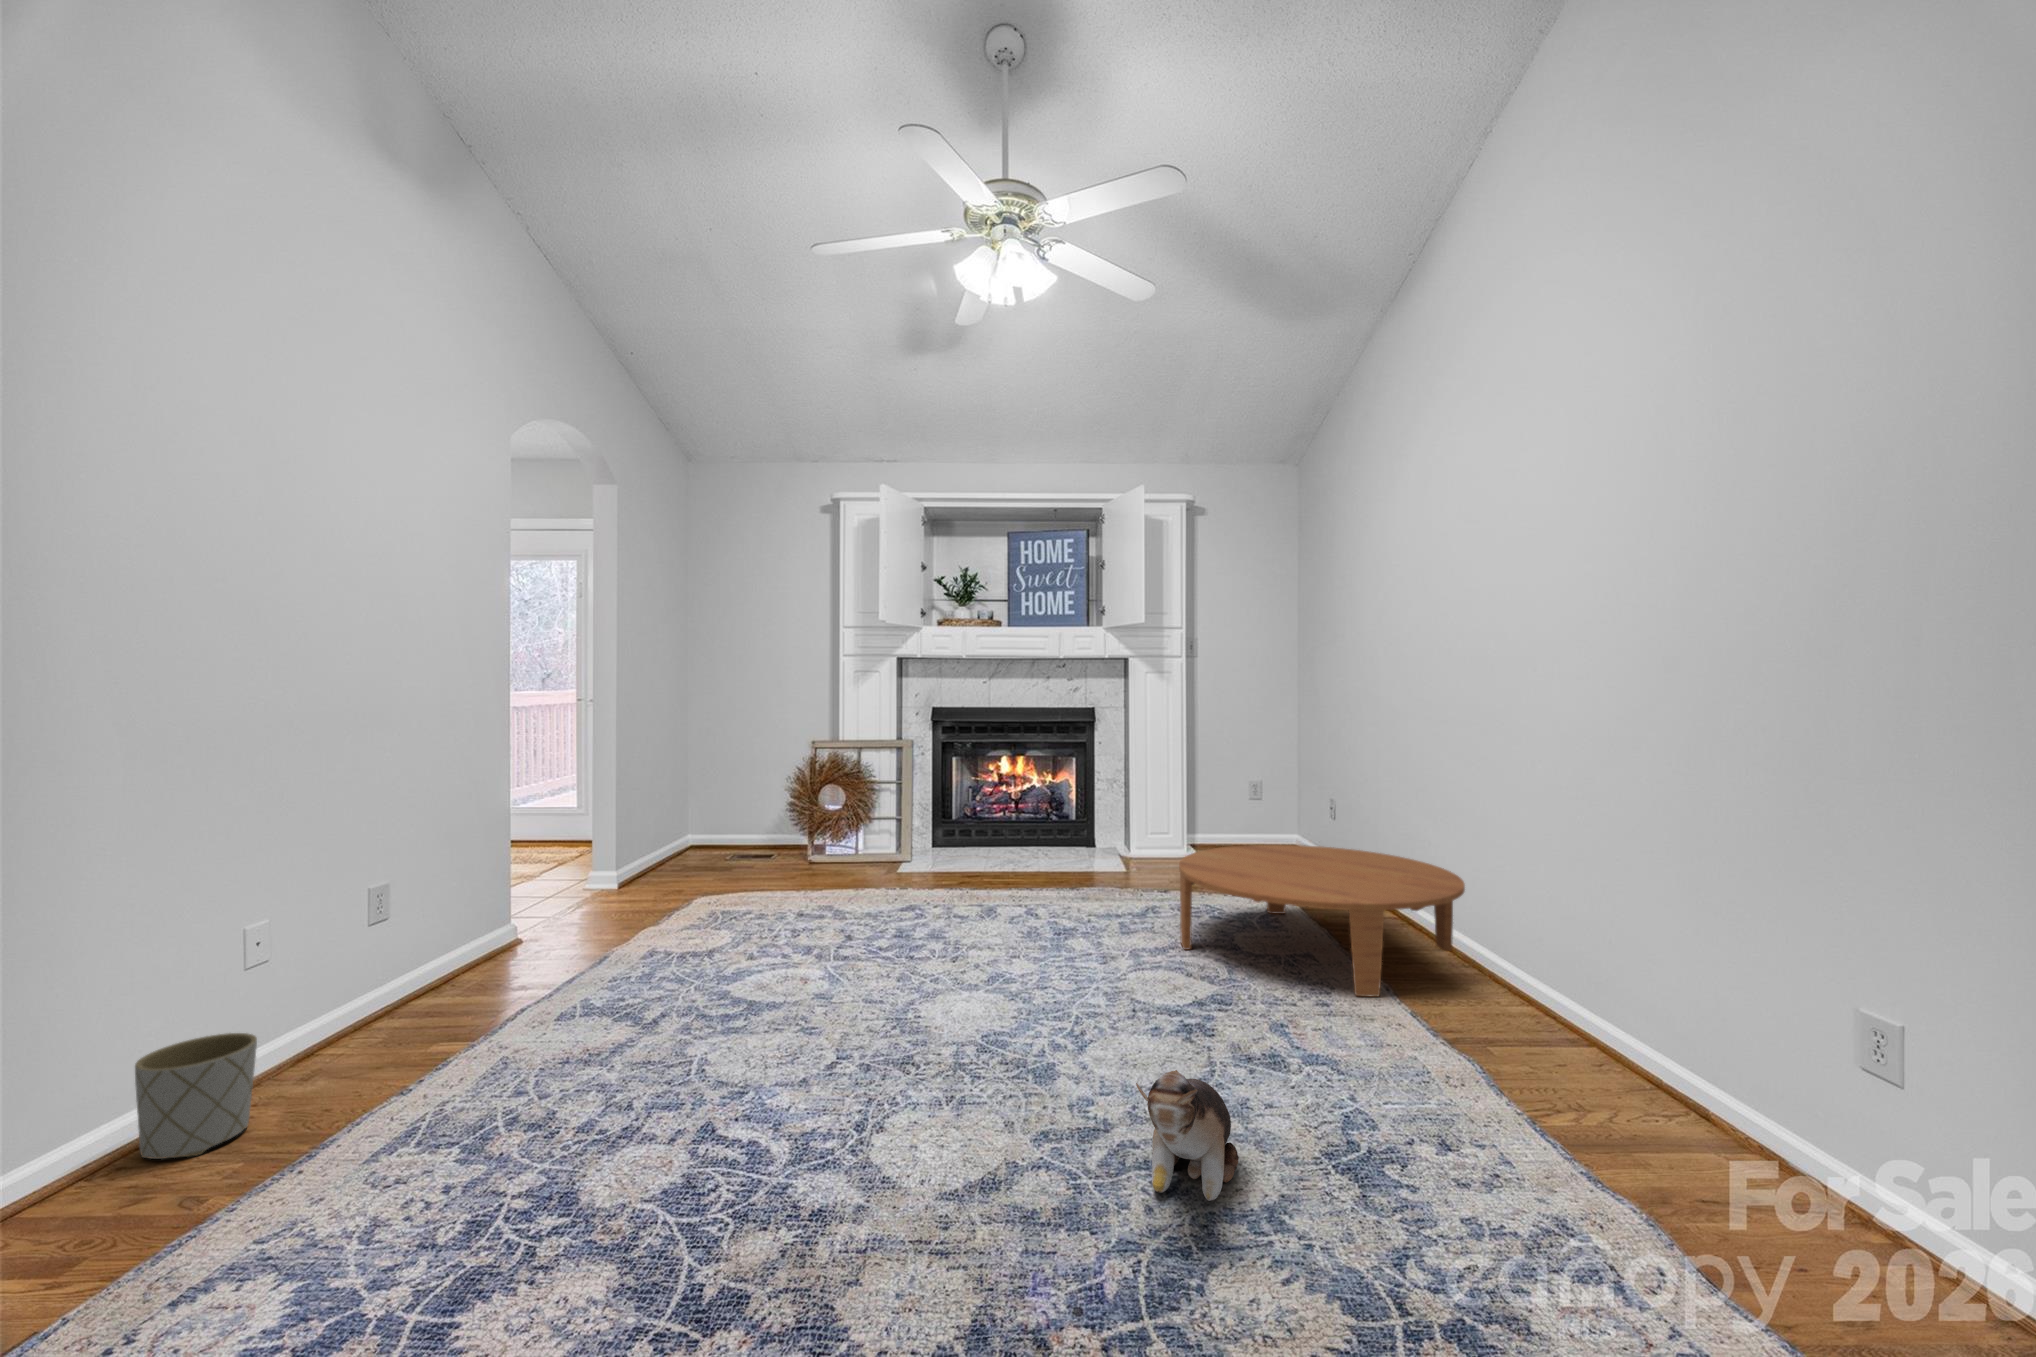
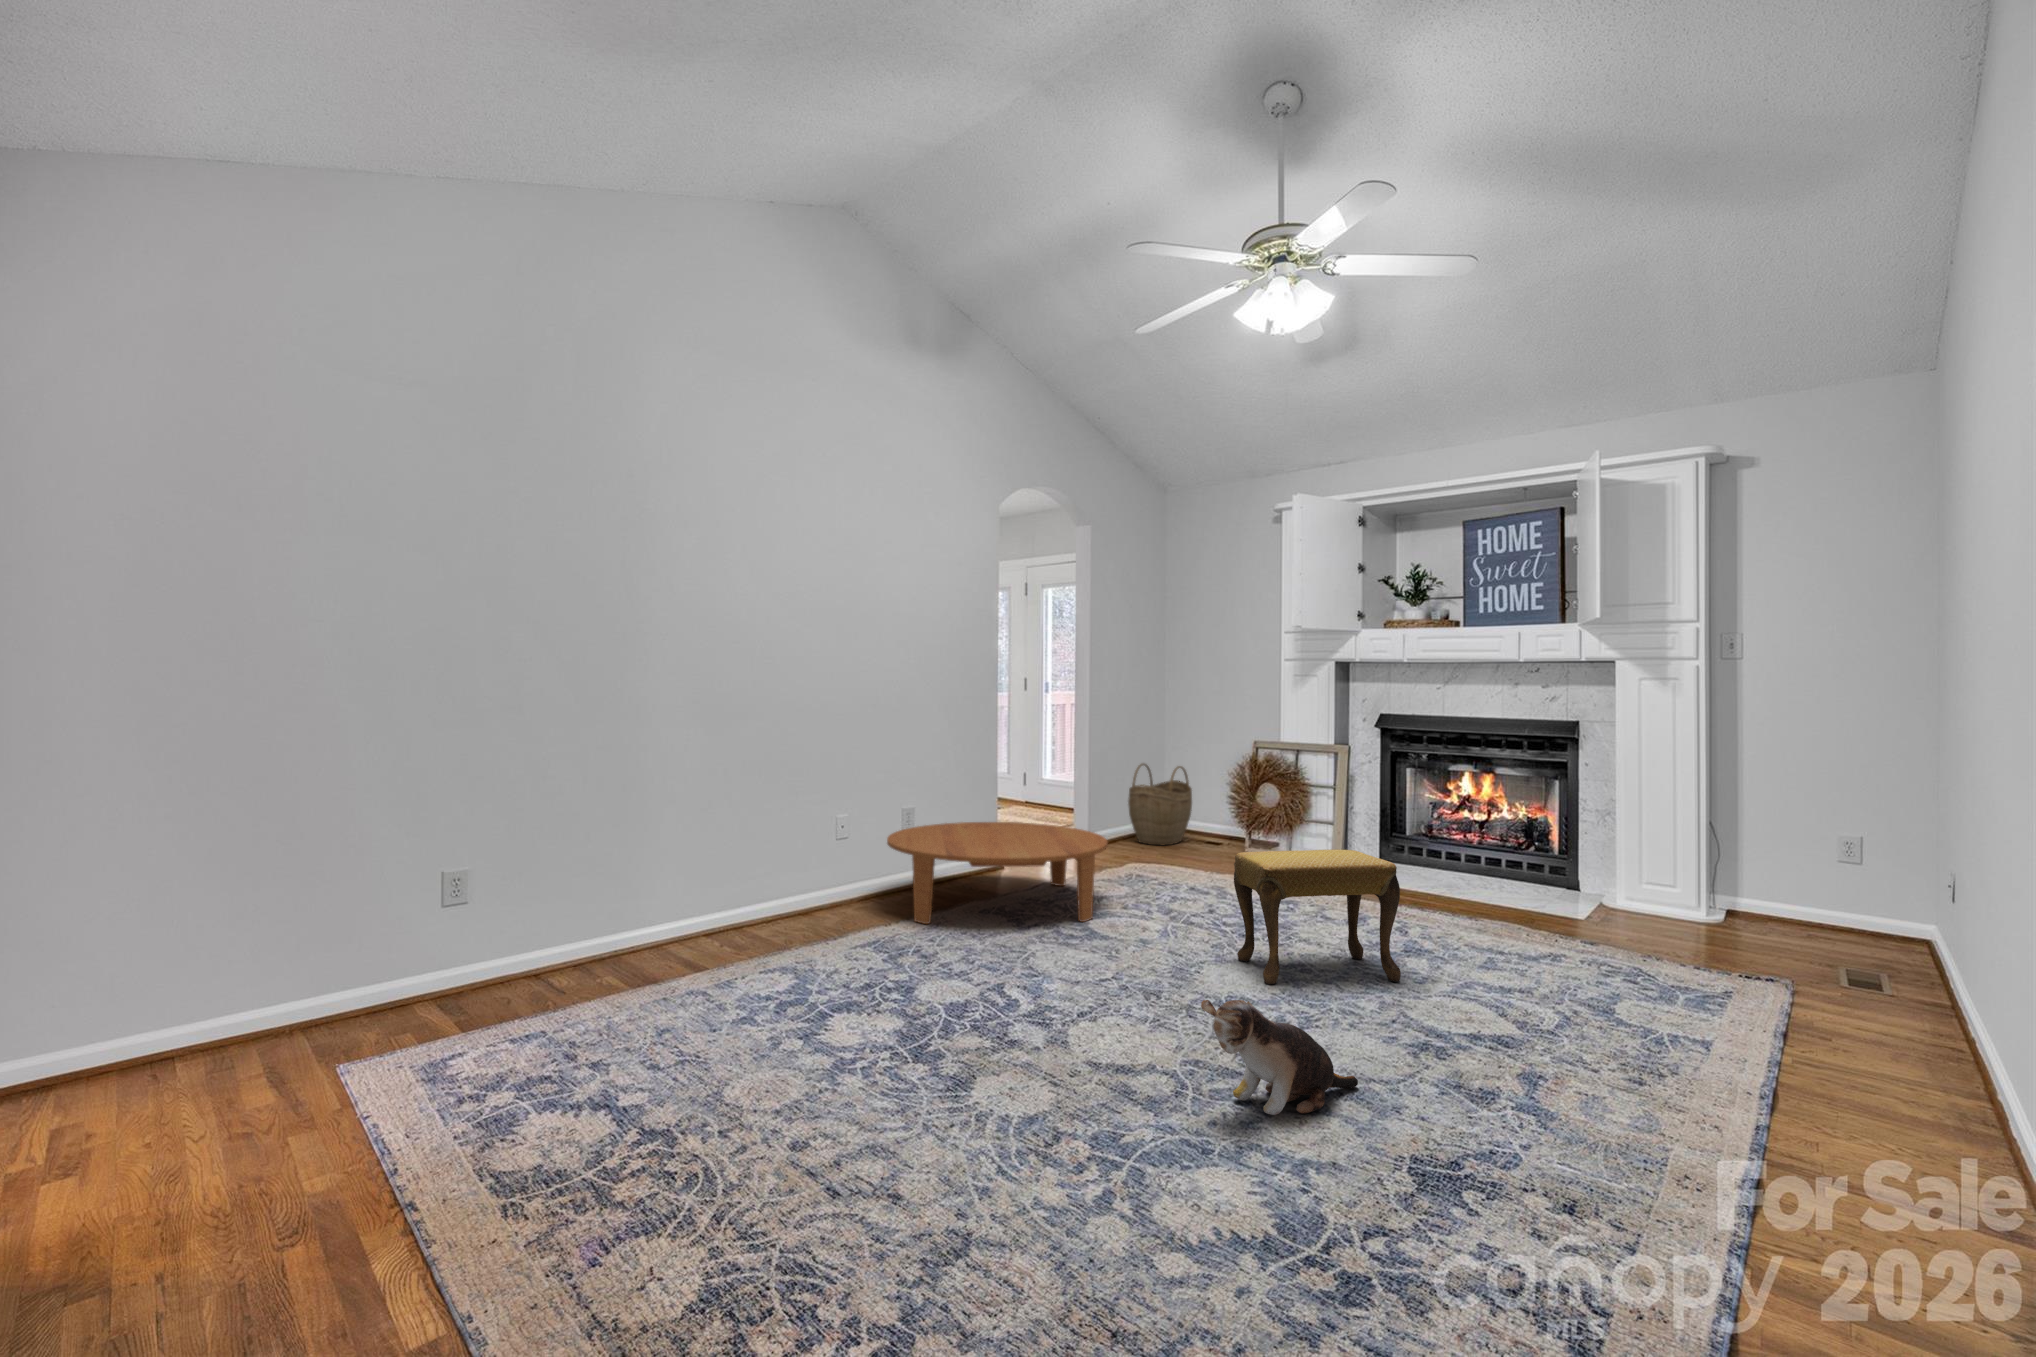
woven basket: none [664,772,737,867] -> present [1128,764,1192,845]
coffee table: present [1179,845,1465,996] -> present [887,822,1108,924]
footstool: none [937,851,1101,1017] -> present [1234,849,1401,984]
planter: present [135,1033,257,1159] -> none [774,877,821,936]

